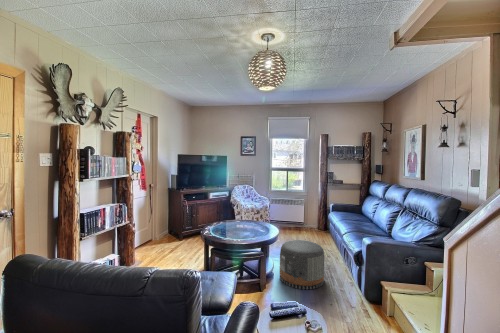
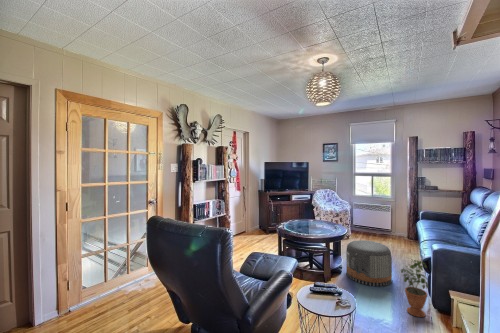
potted plant: none [344,256,371,319] -> present [401,260,428,317]

